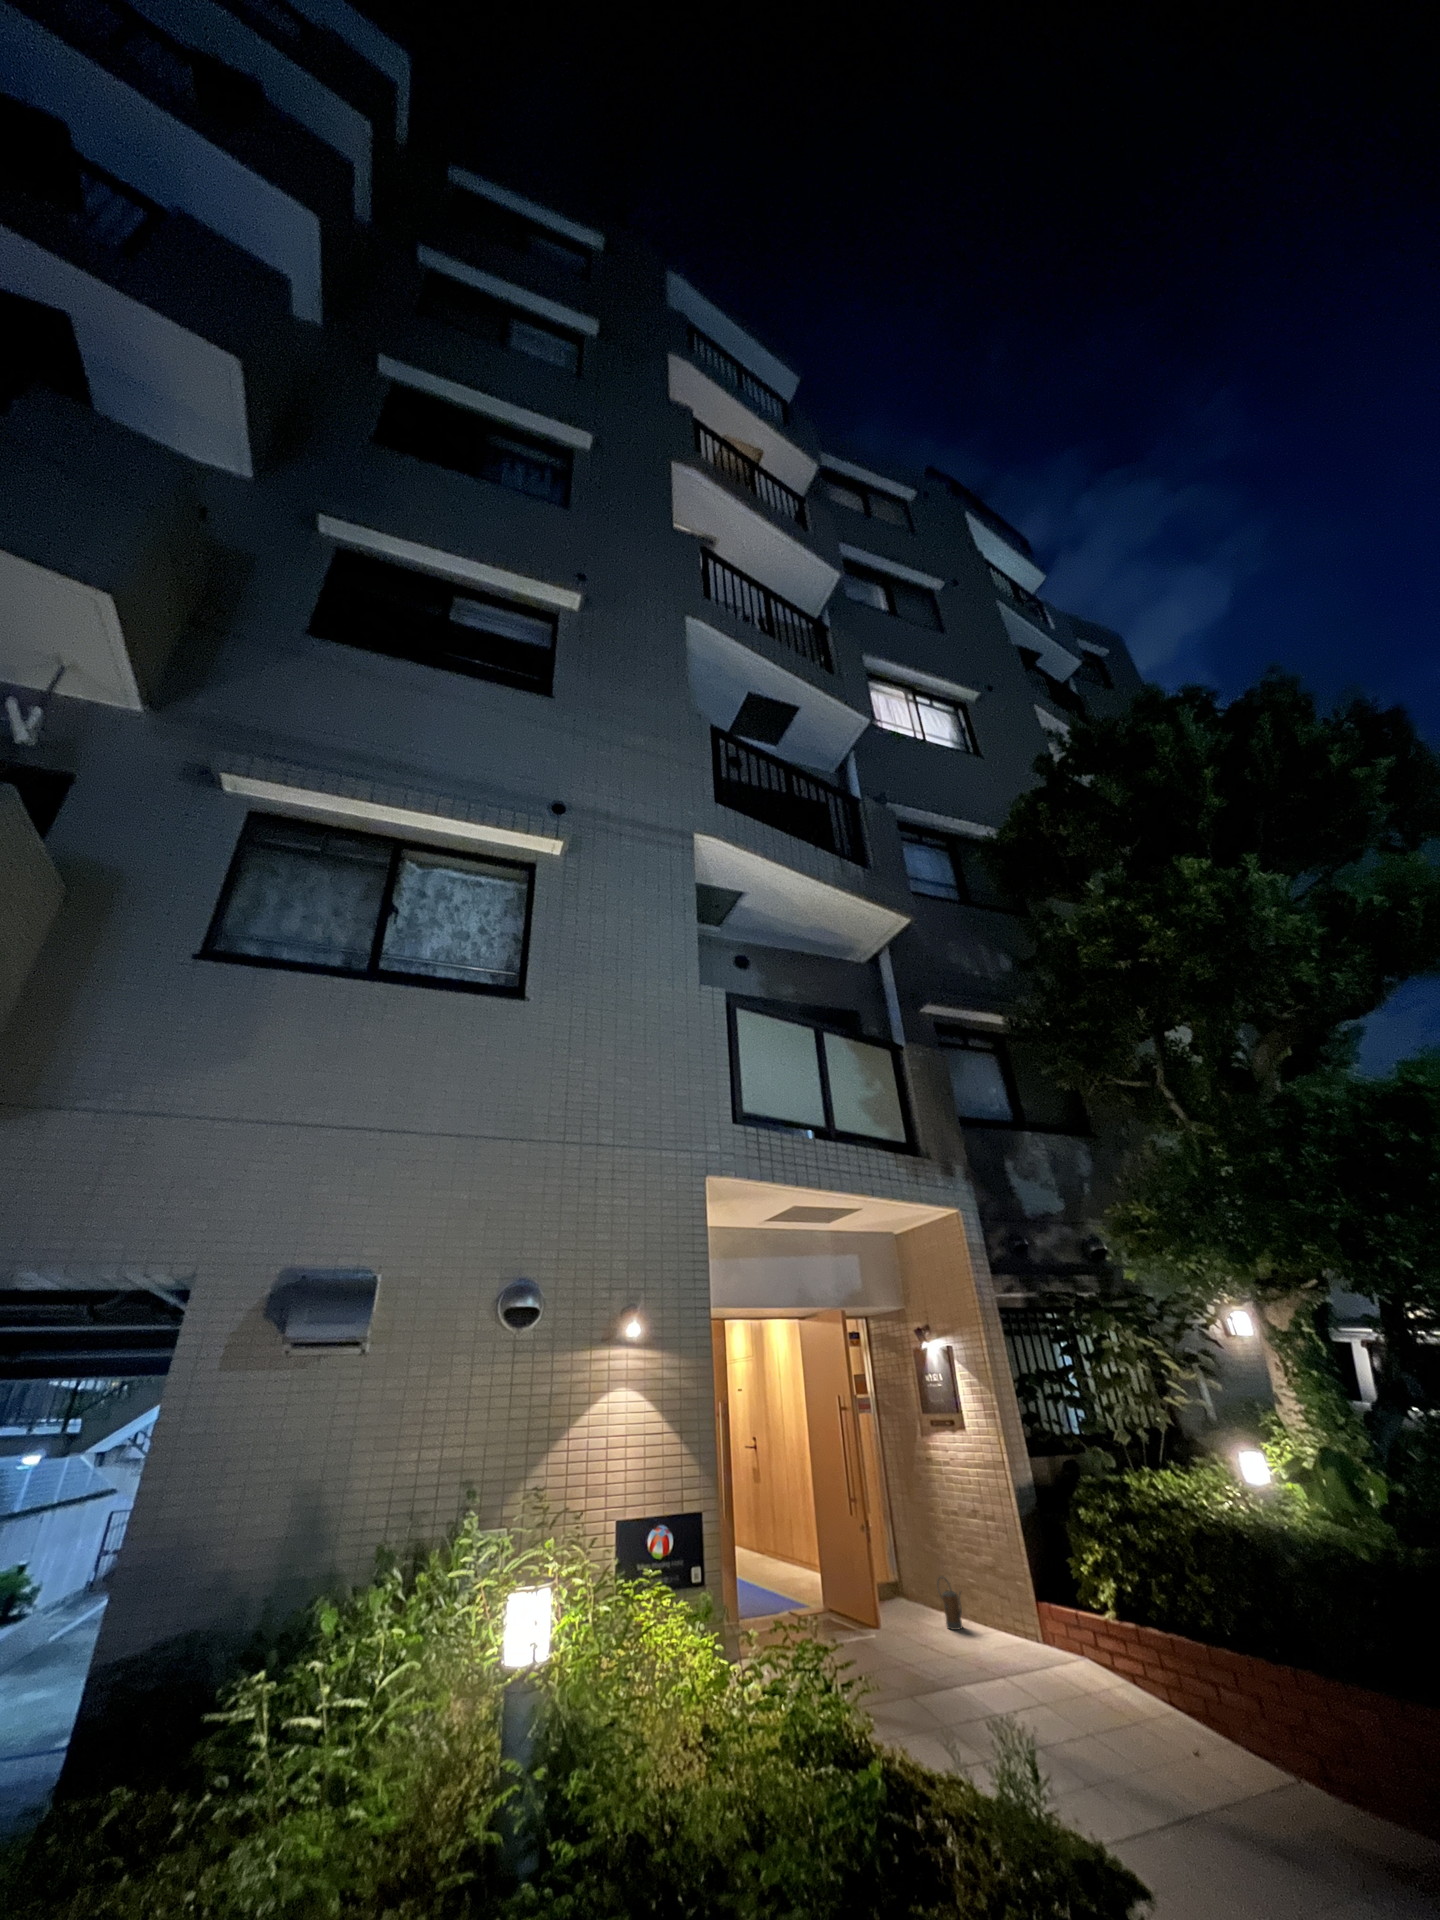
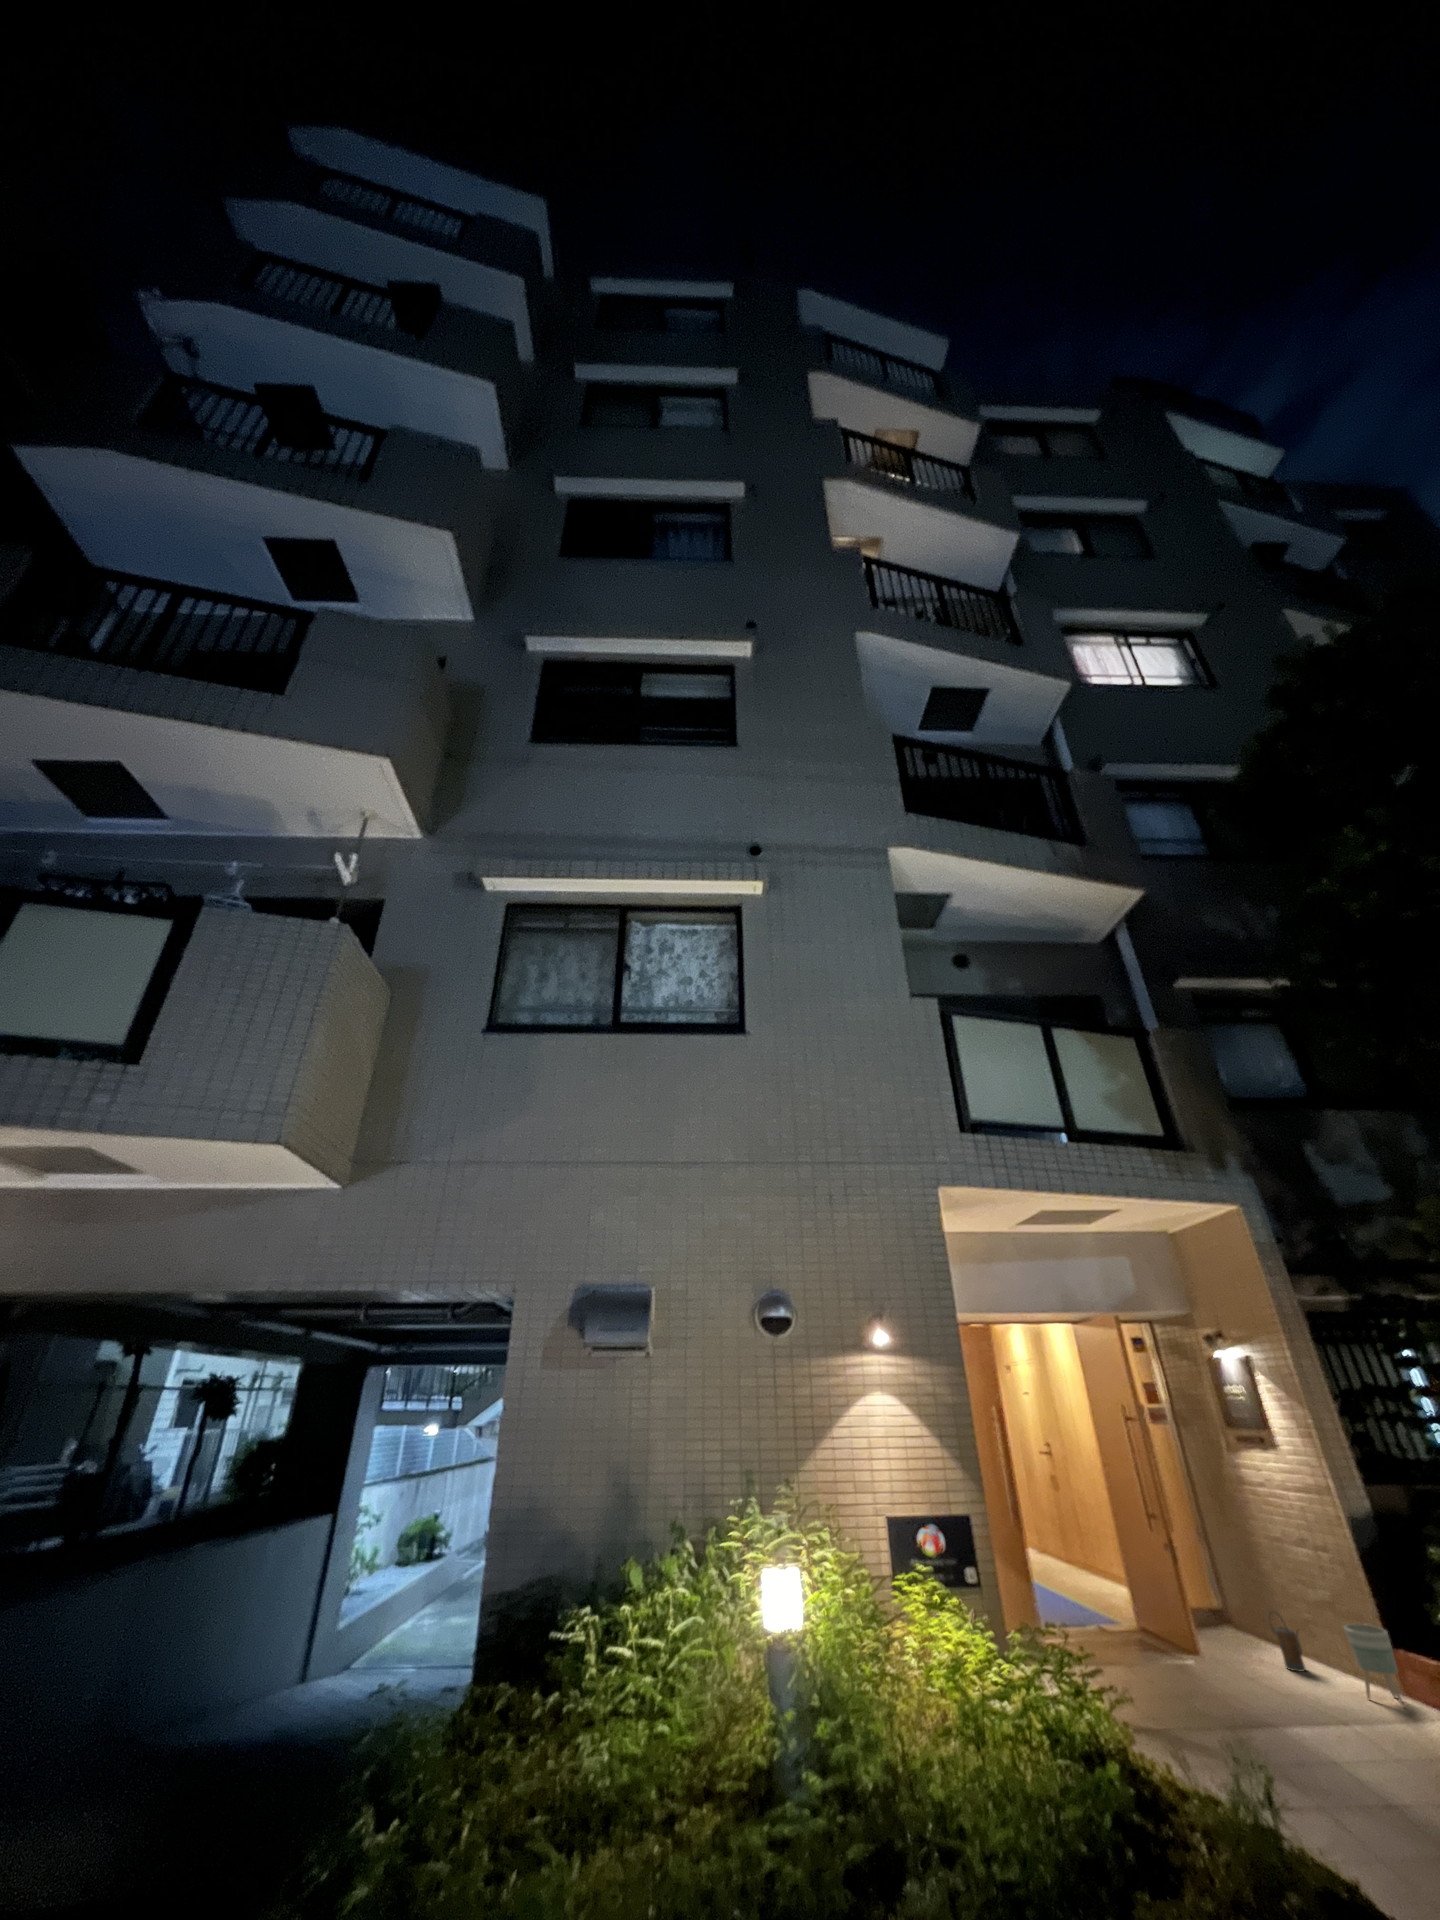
planter: none [999,1580,1039,1651] -> present [1344,1624,1405,1707]

